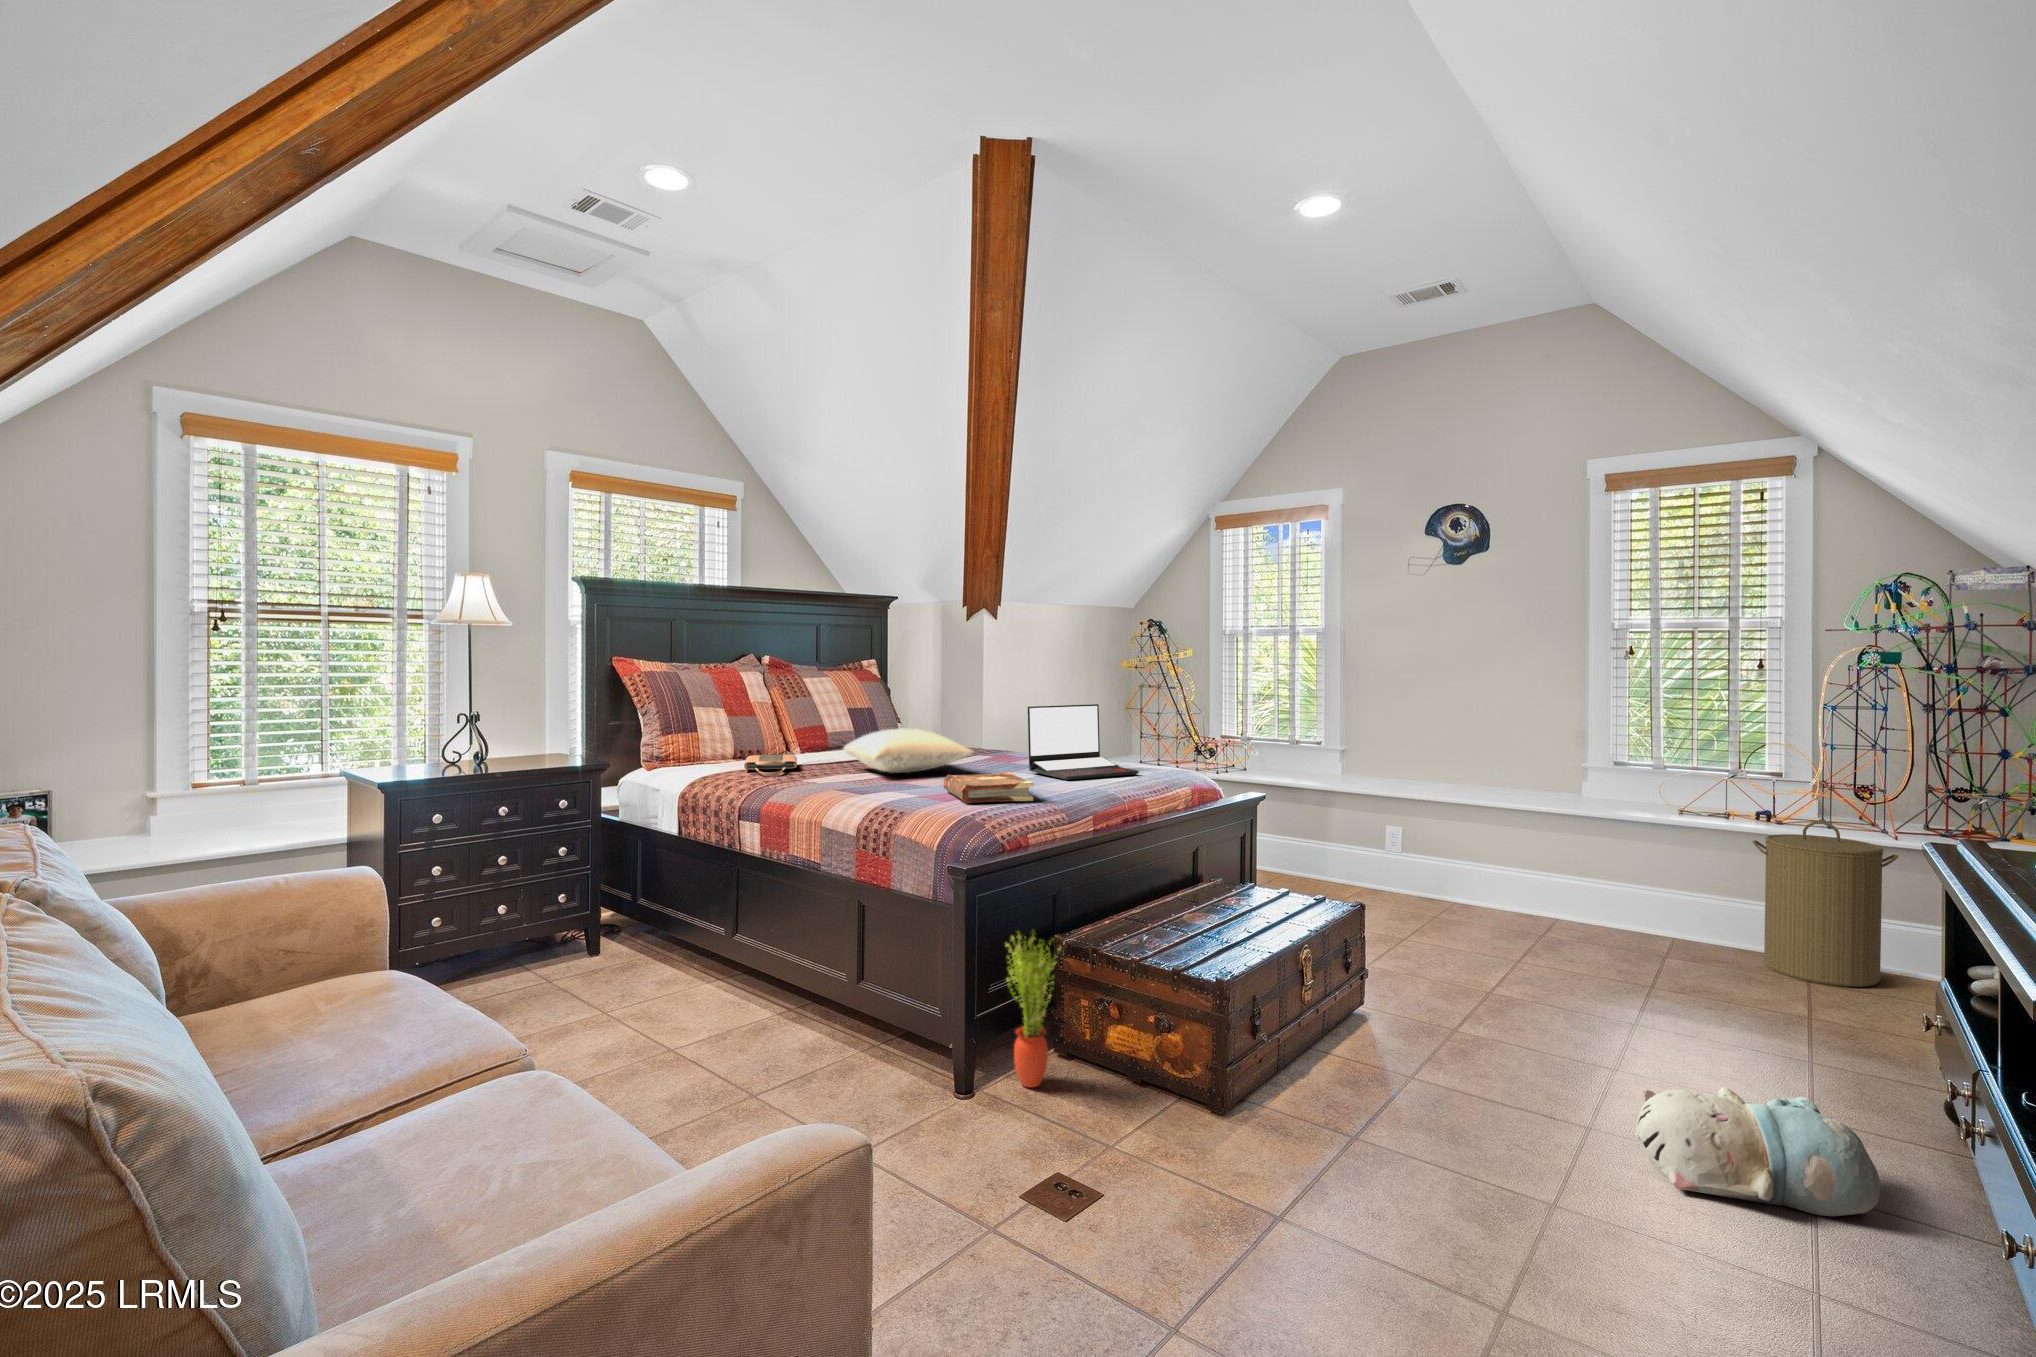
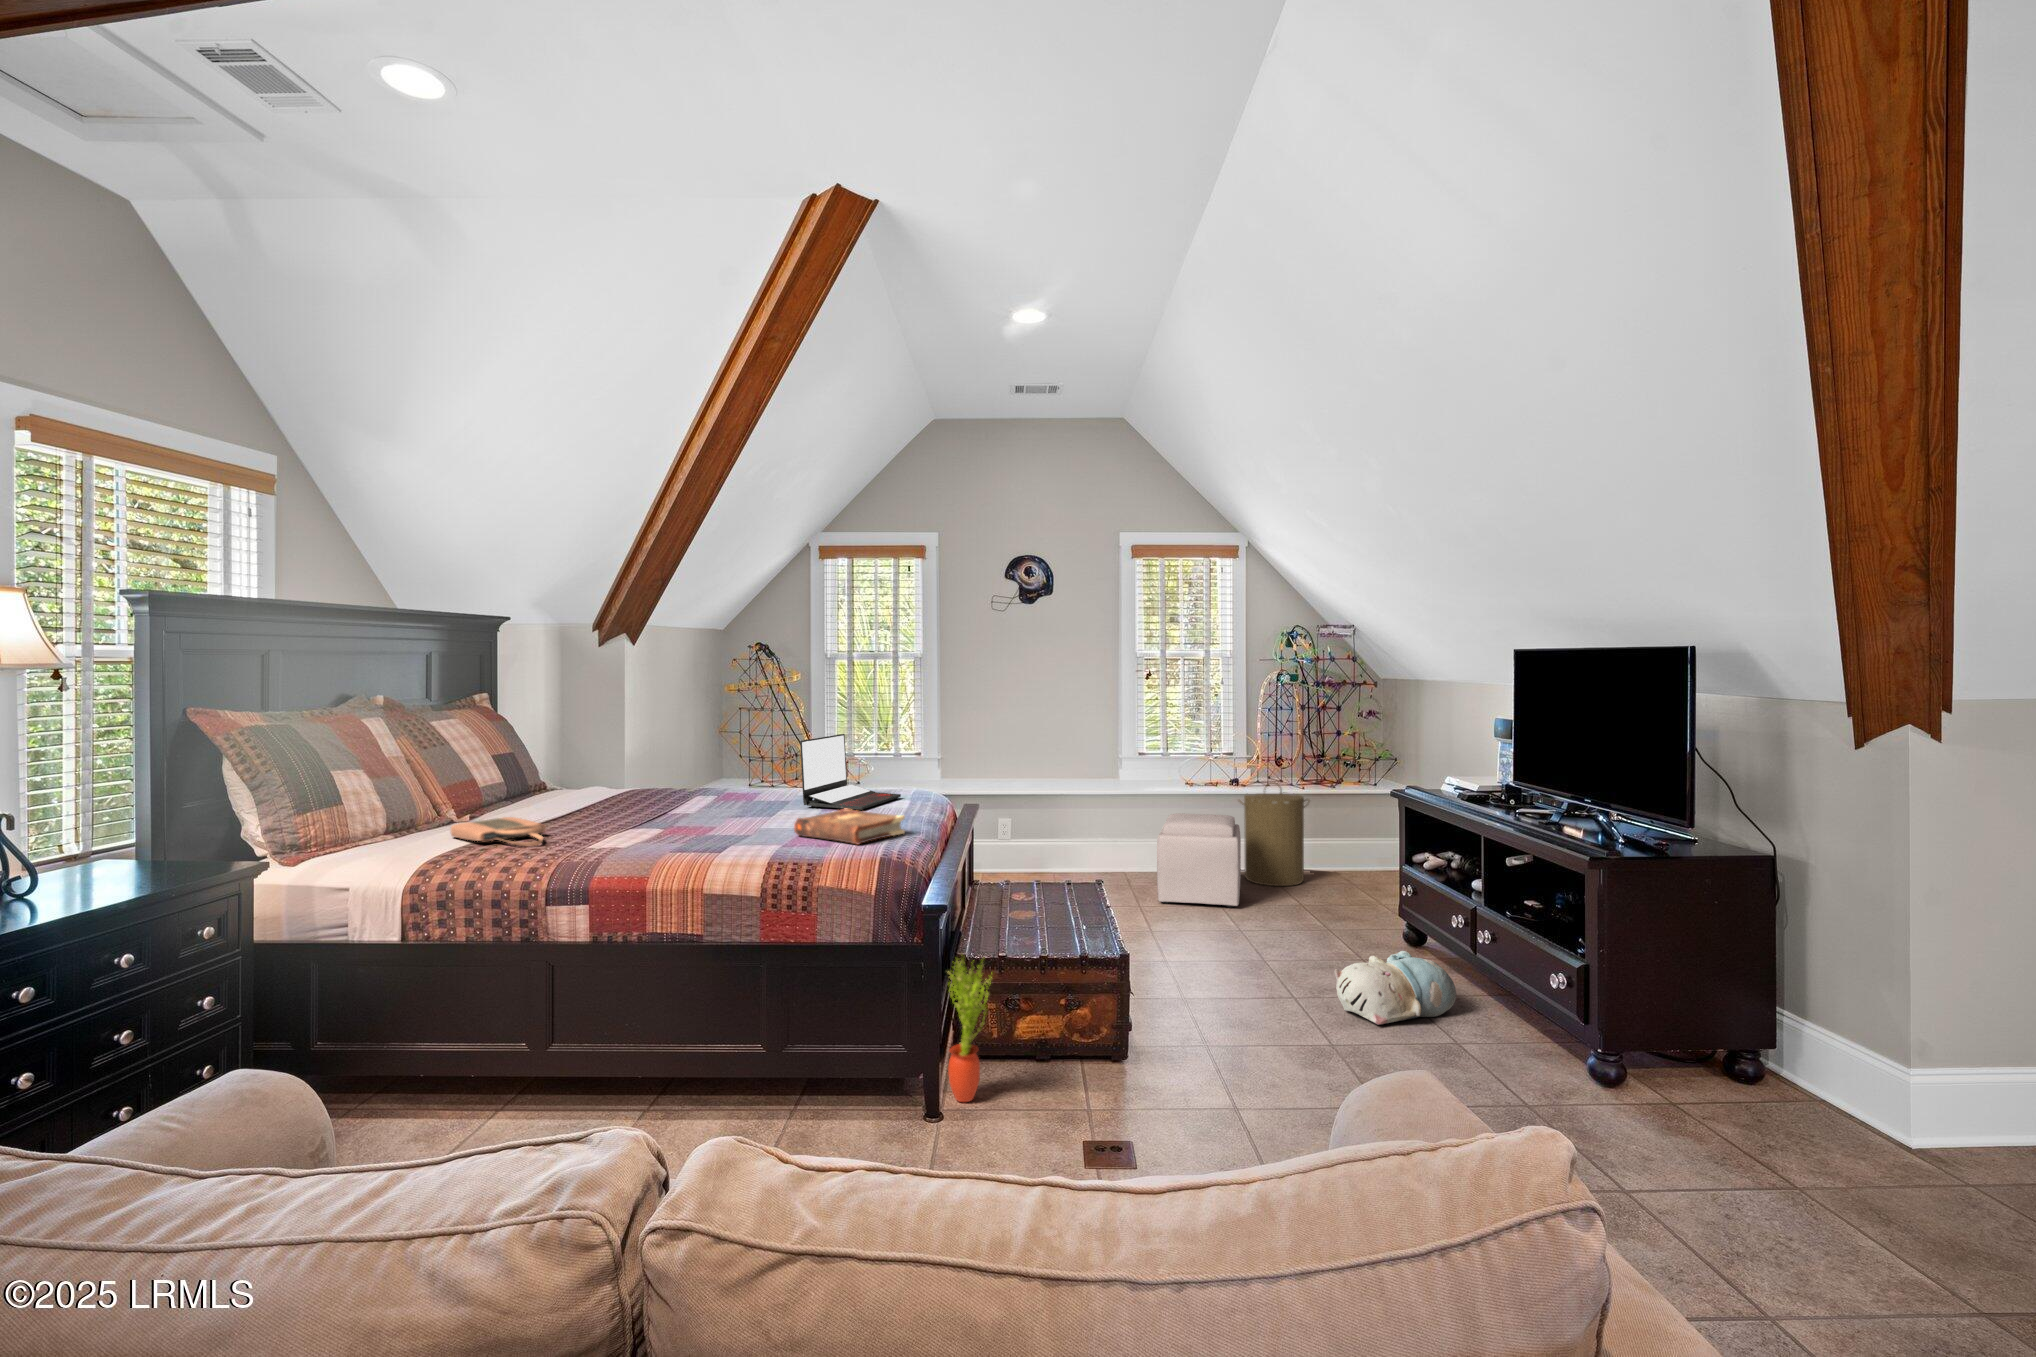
pillow: present [844,729,974,773] -> none [592,773,761,824]
ottoman: none [1561,847,1730,991] -> present [1157,813,1241,908]

